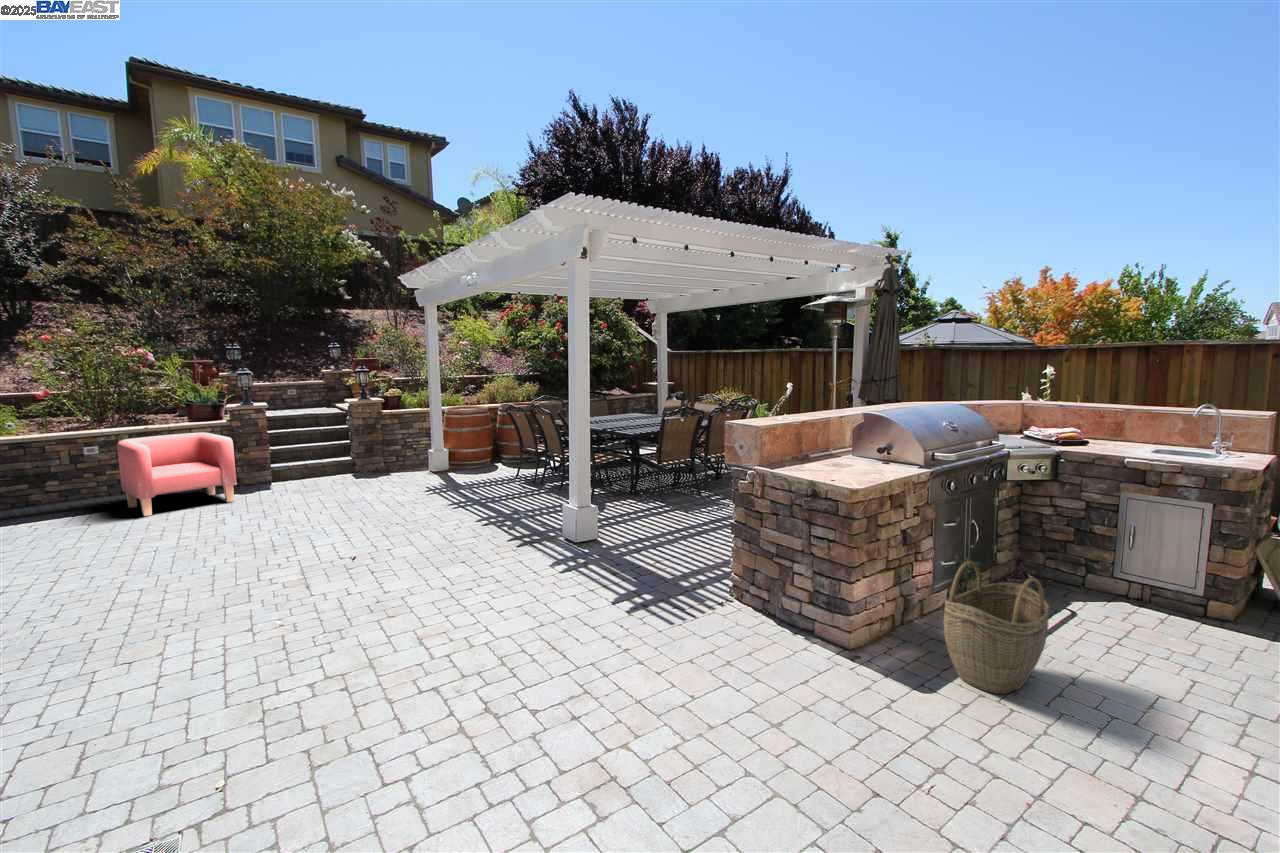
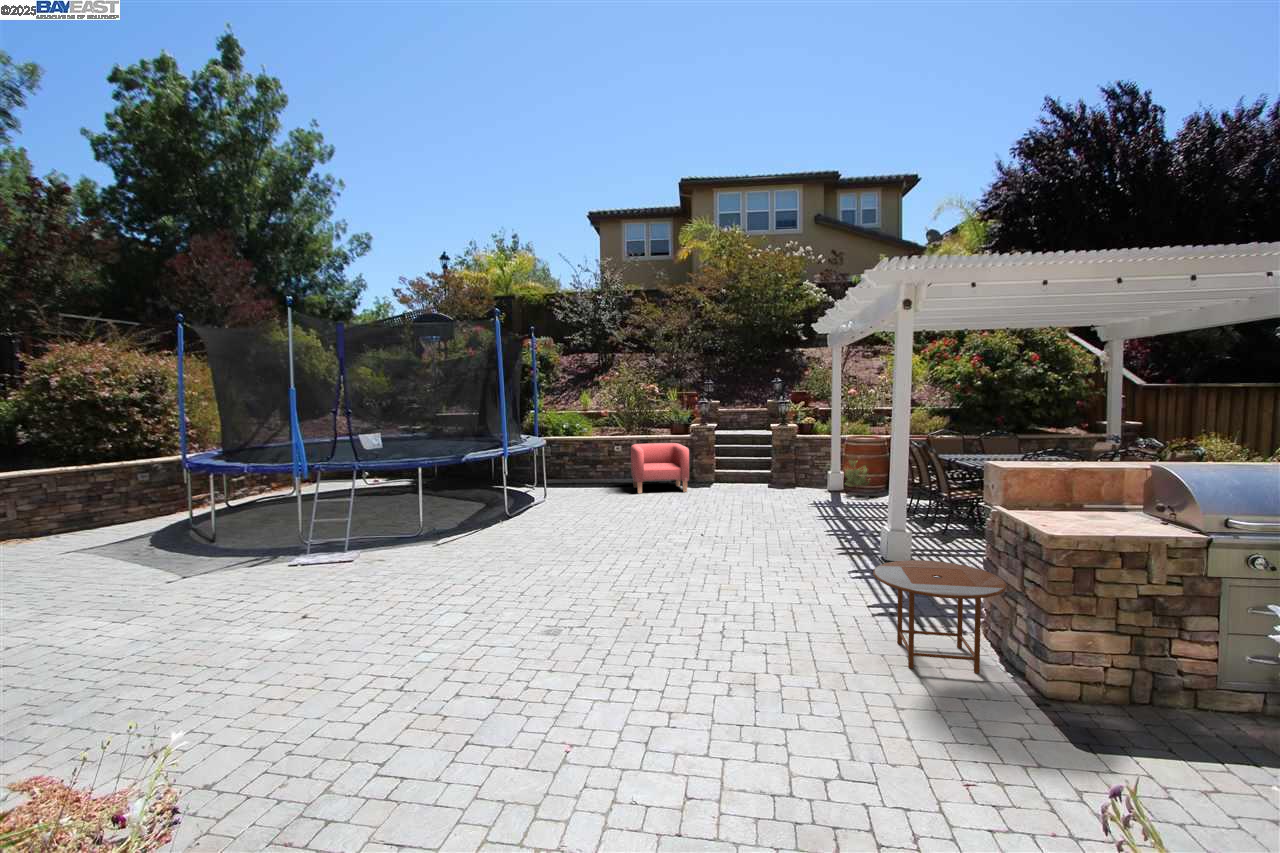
potted tree: none [452,428,485,479] -> present [844,461,869,500]
side table: none [679,544,832,692] -> present [873,560,1007,673]
woven basket: present [944,561,1049,694] -> none [1106,615,1237,749]

